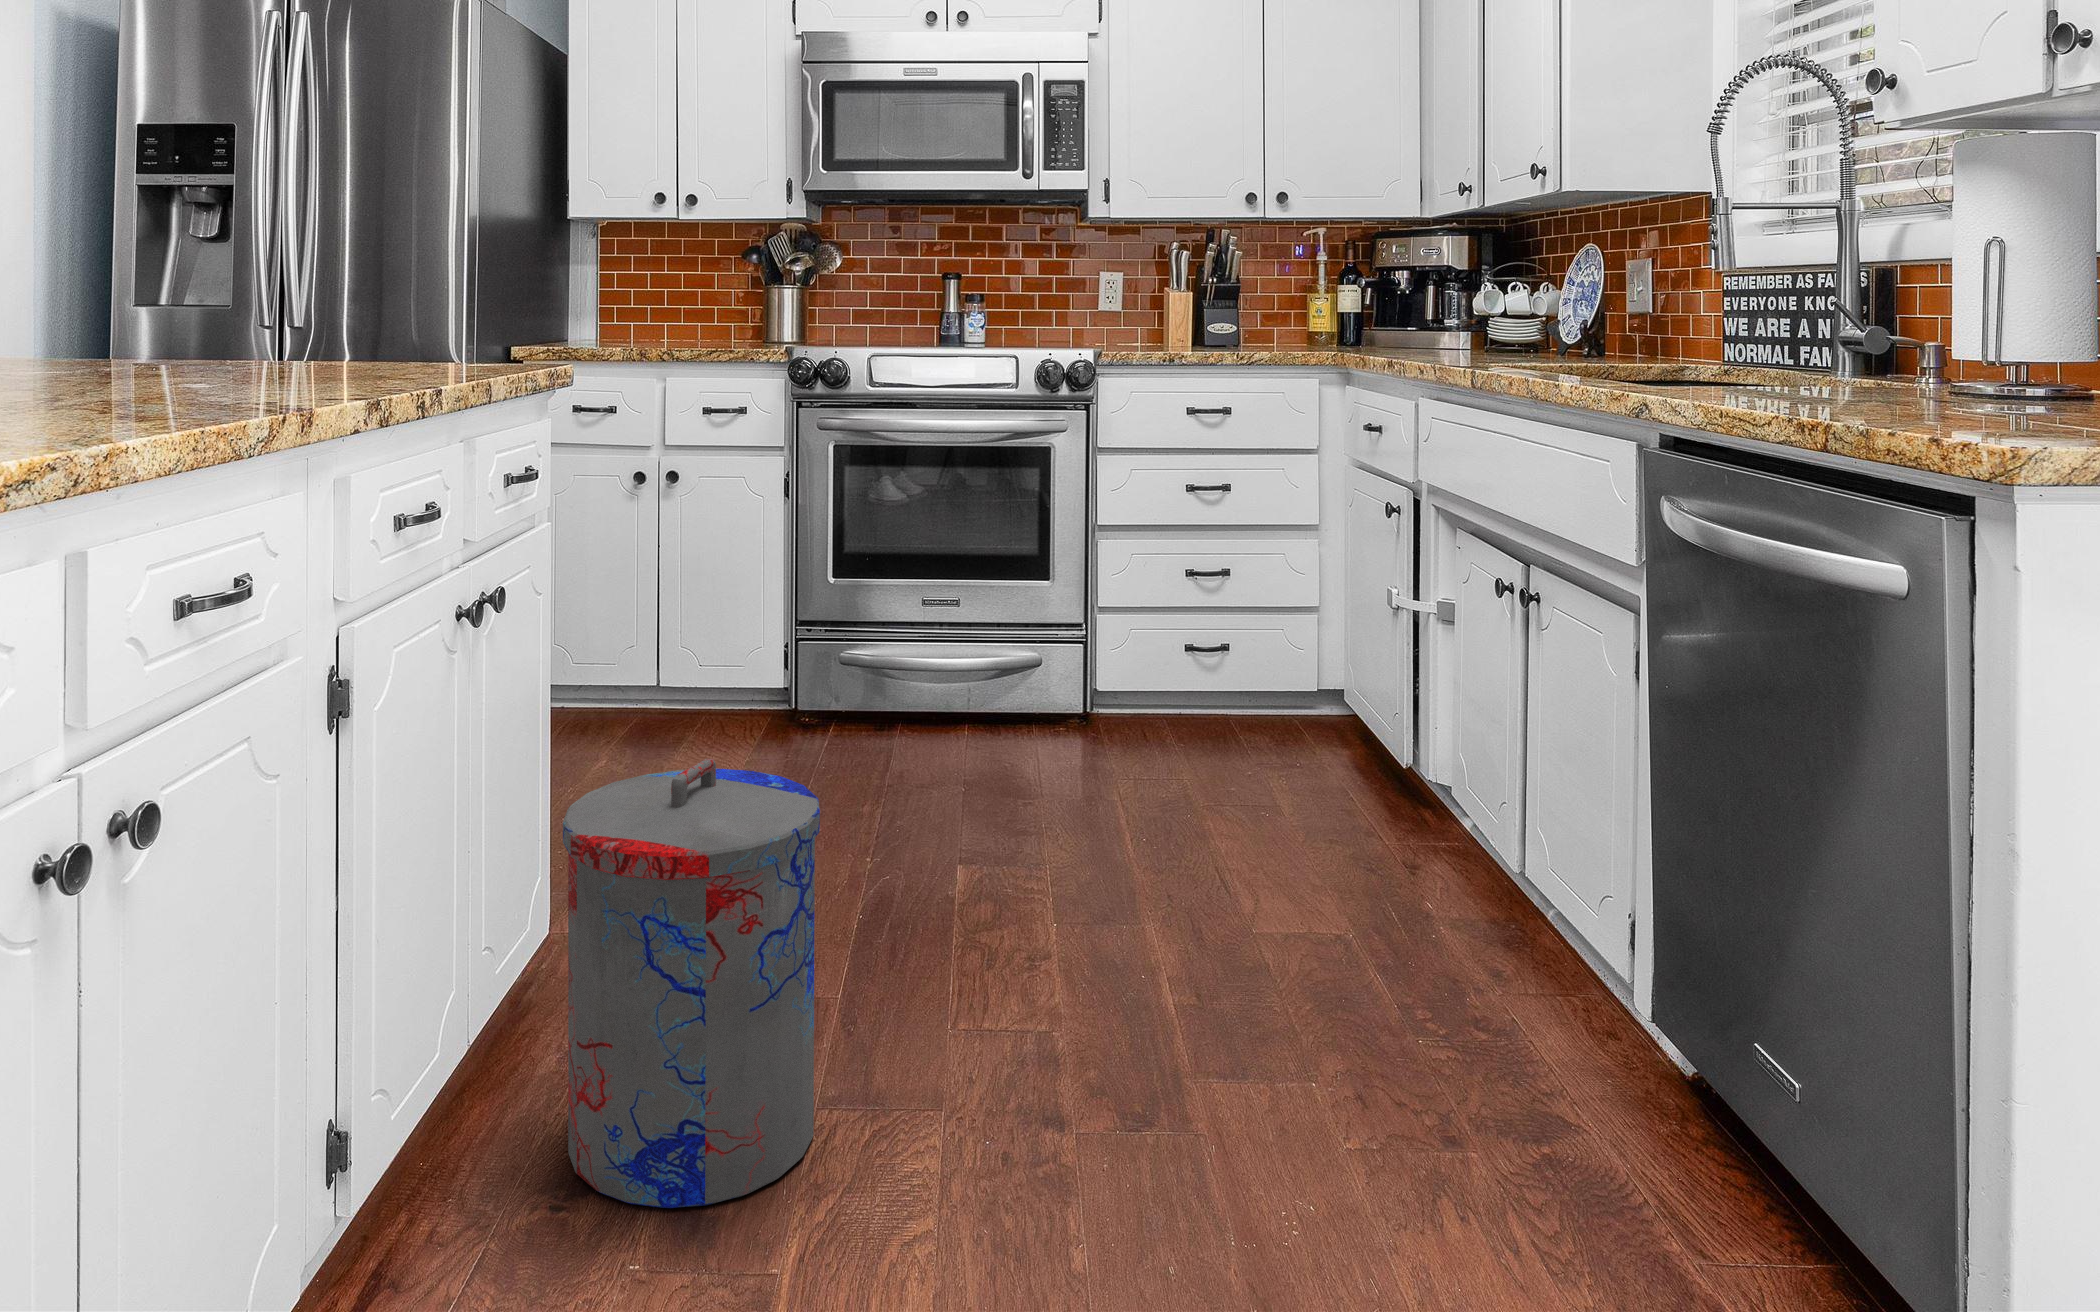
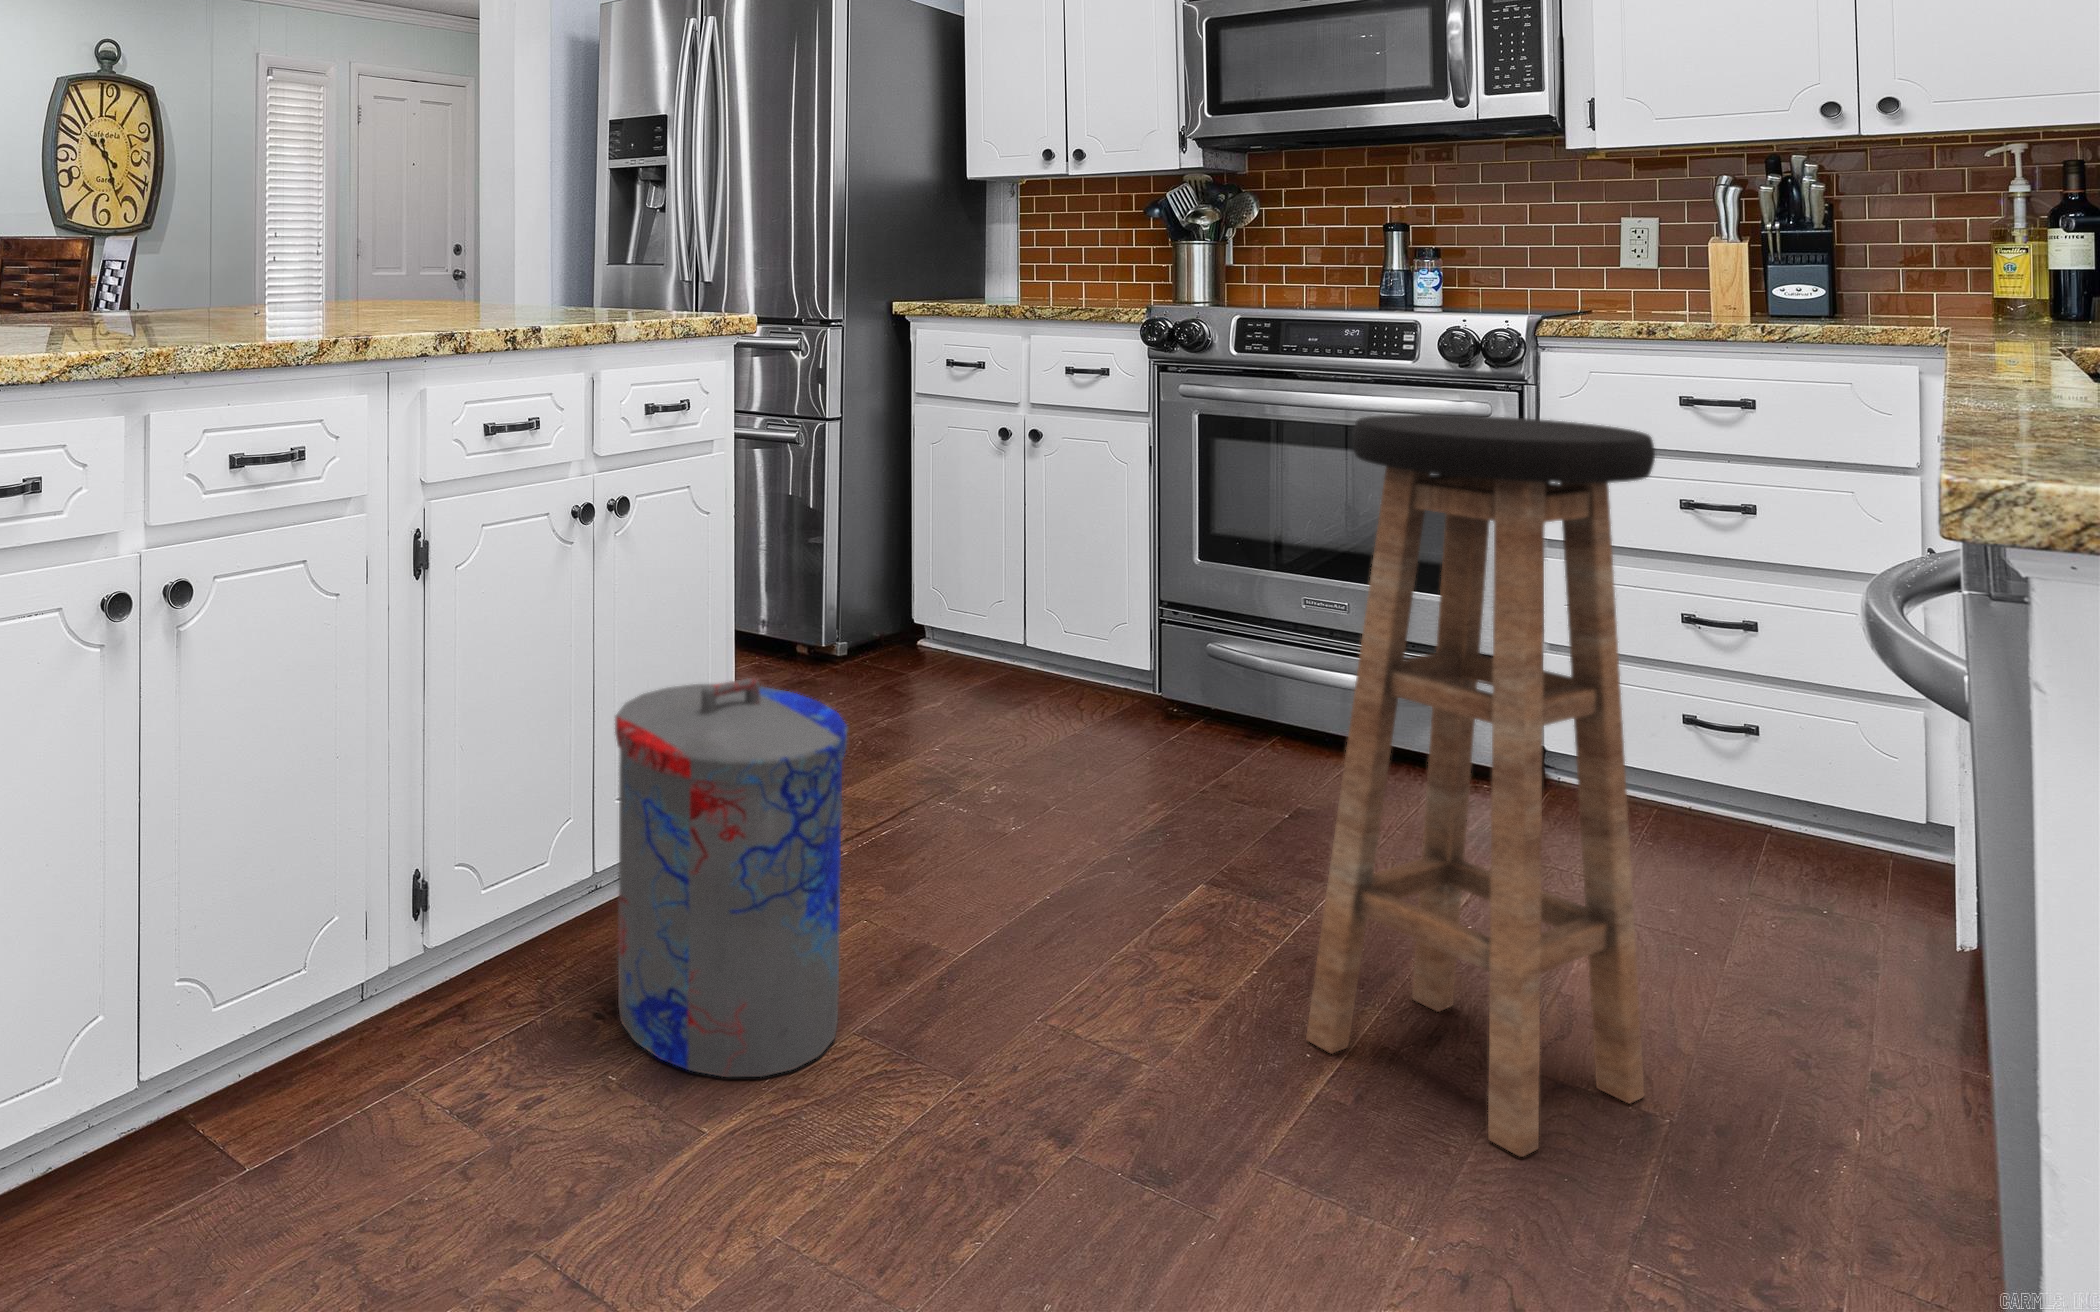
bar stool: none [1136,432,1340,999] -> present [1306,414,1655,1156]

